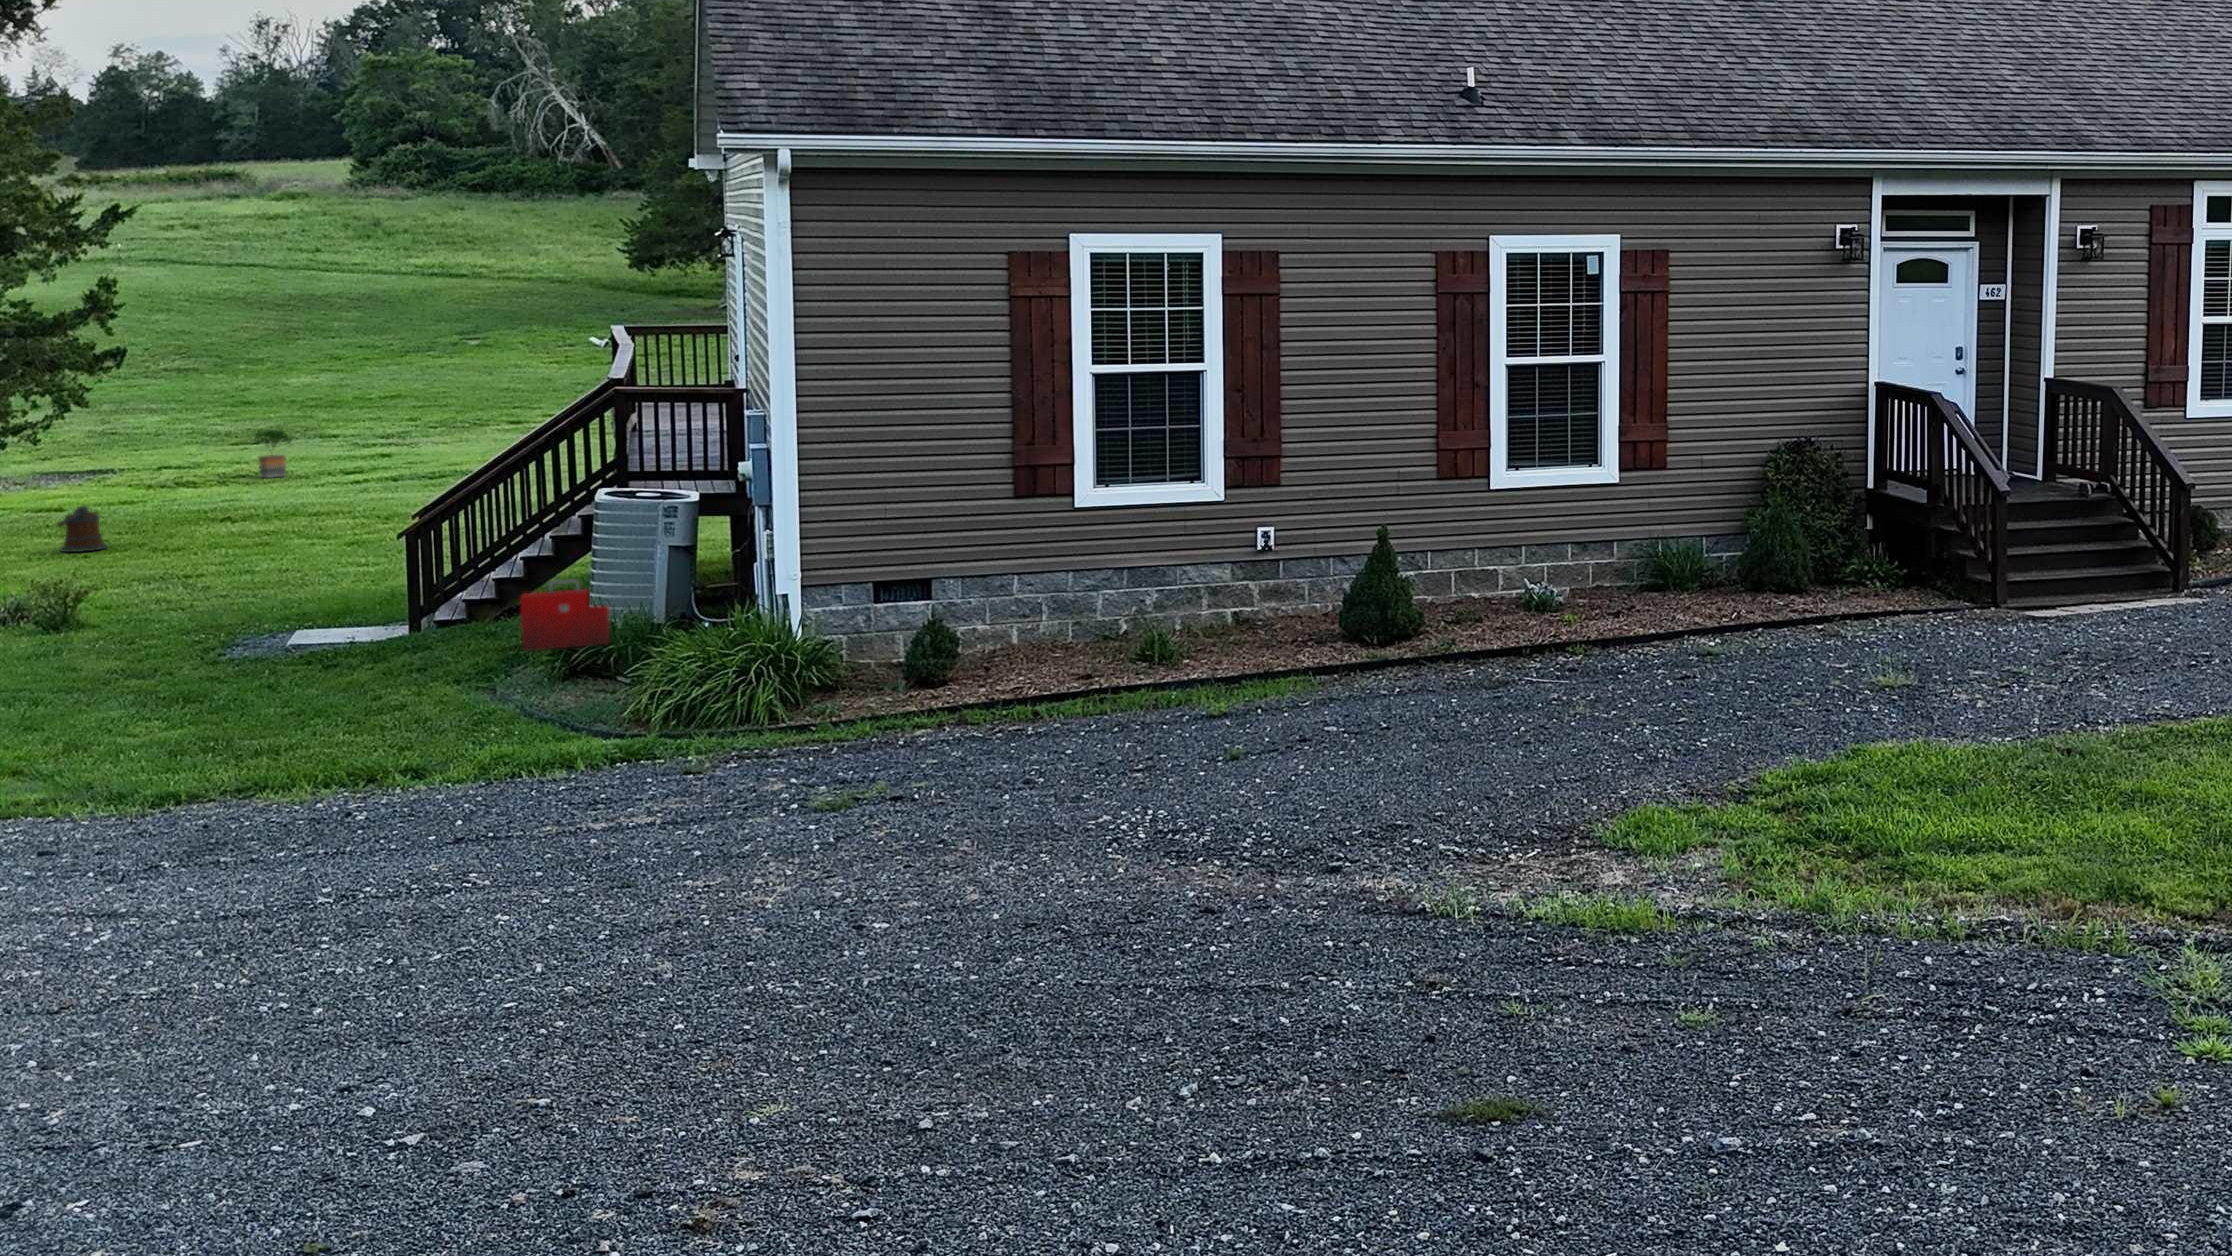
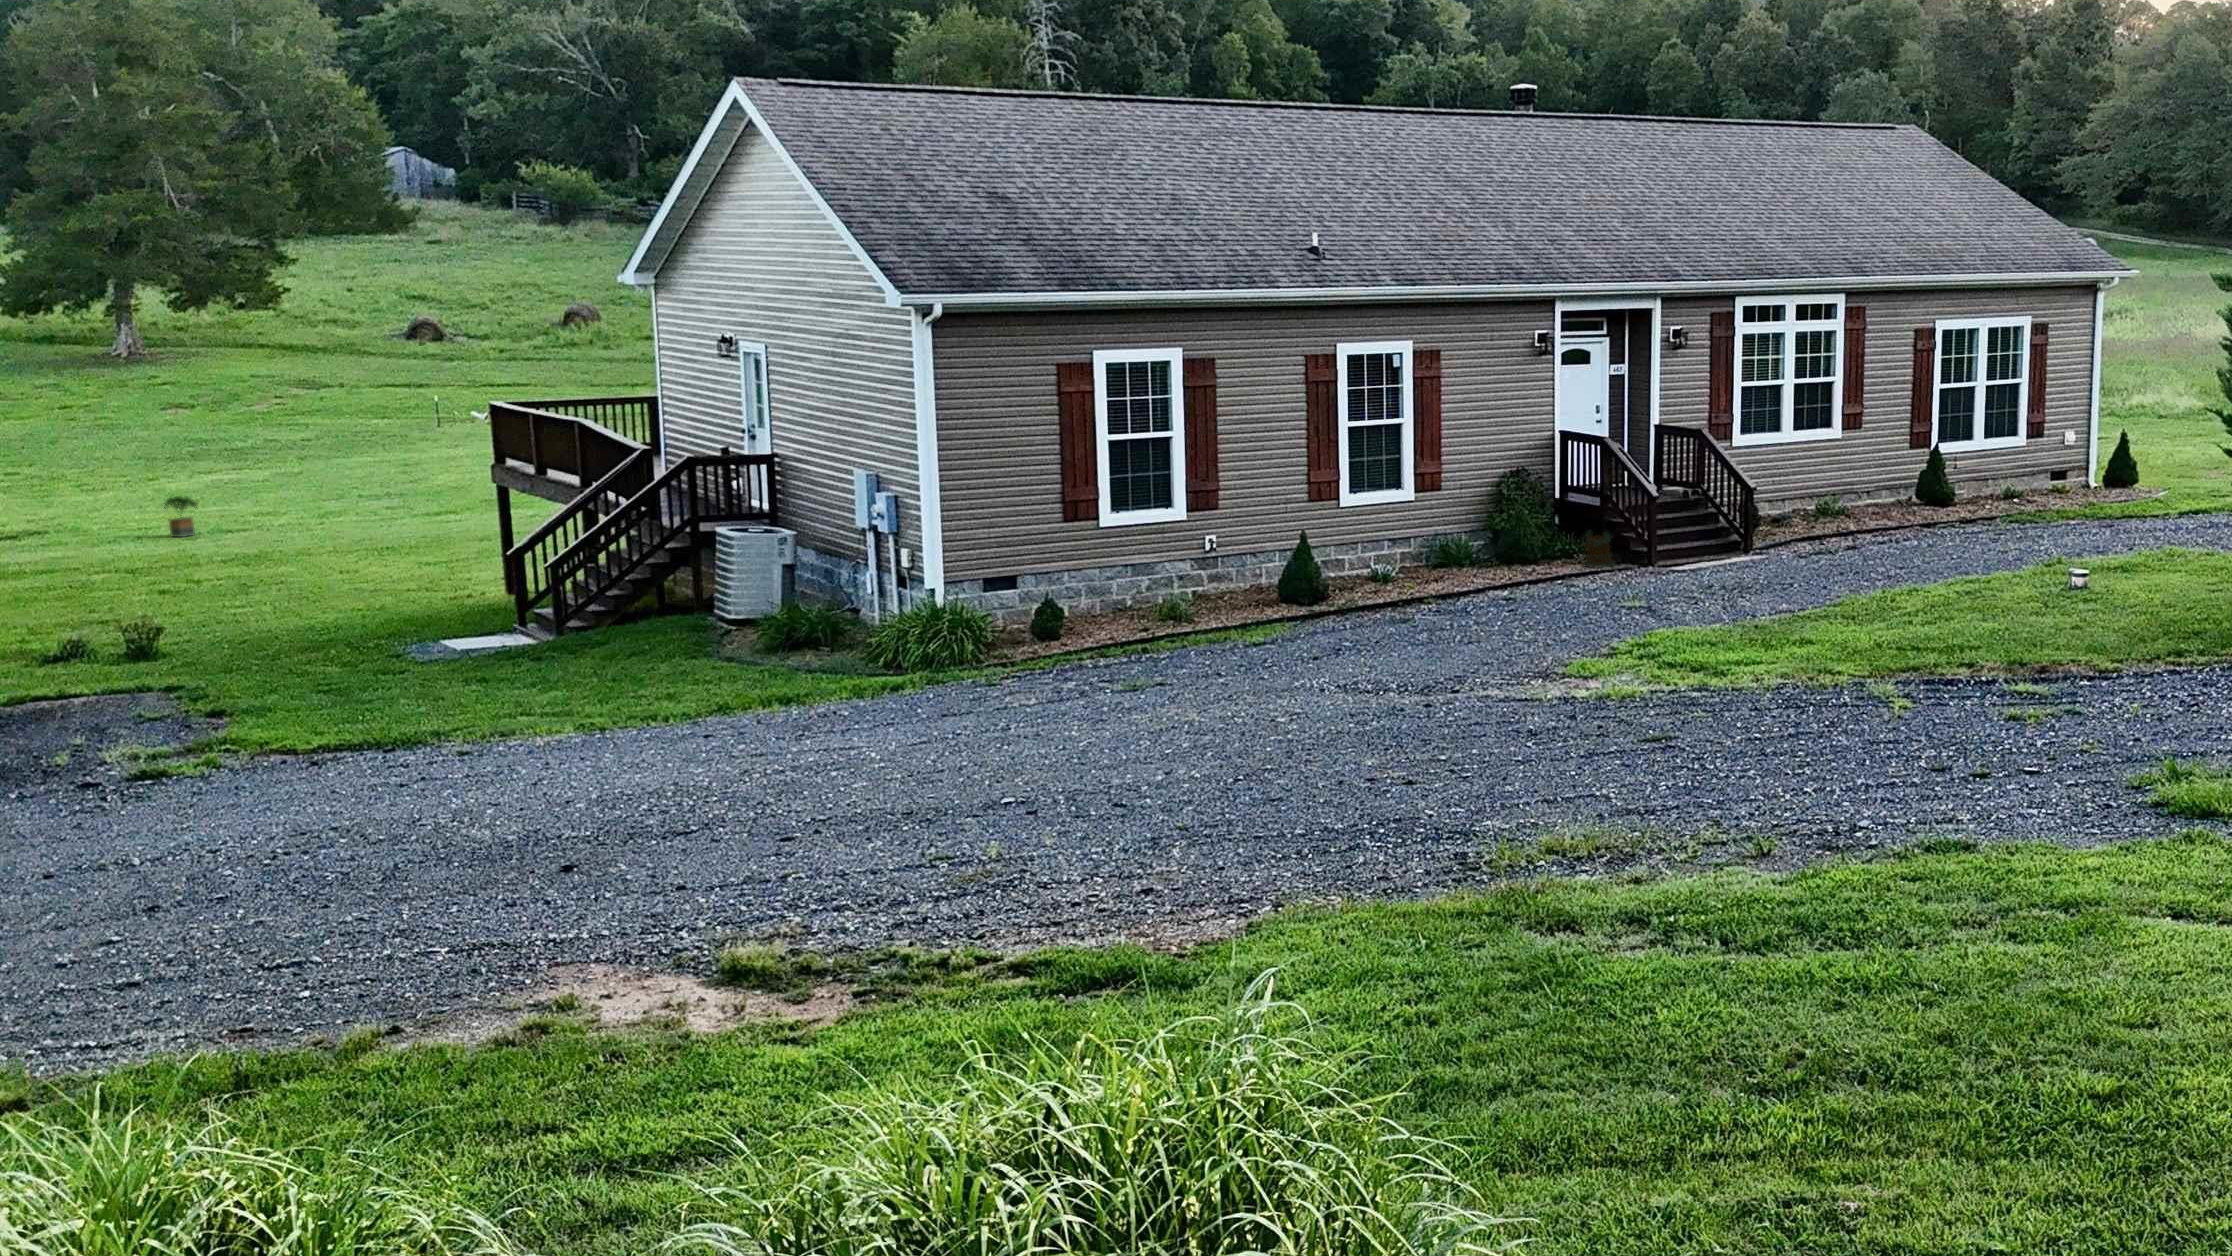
bucket: present [58,506,107,552] -> present [1583,530,1615,568]
toolbox: present [521,579,610,651] -> none [669,592,737,643]

